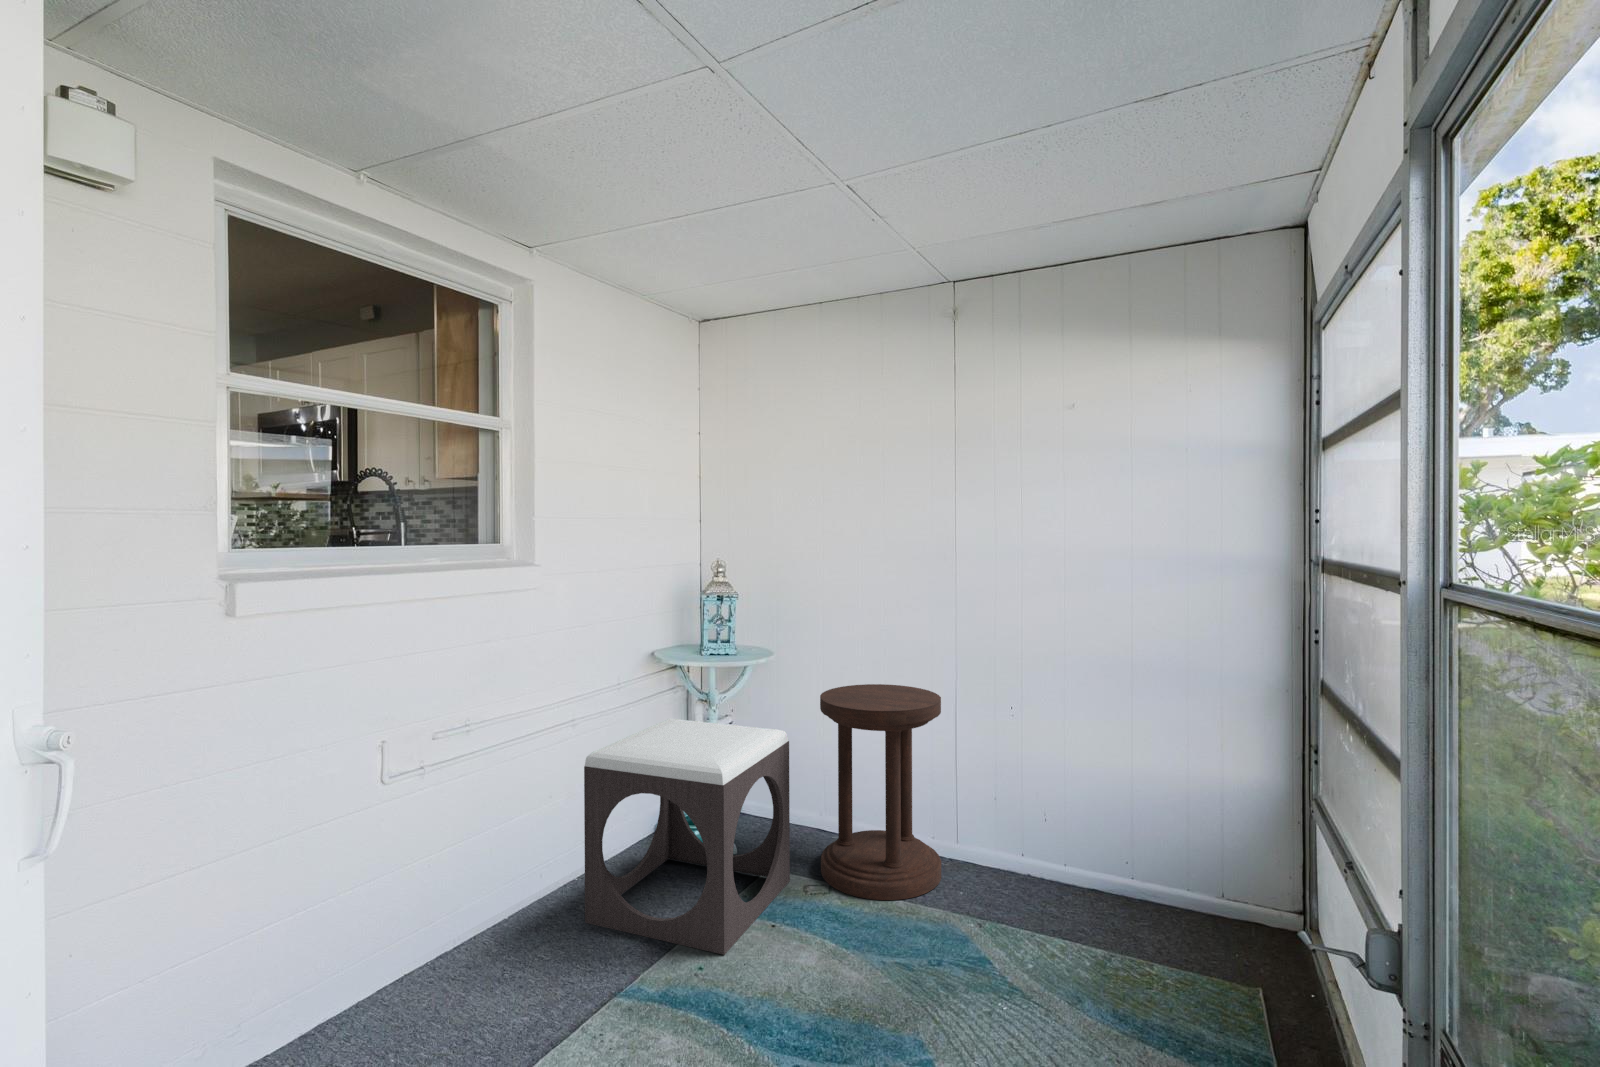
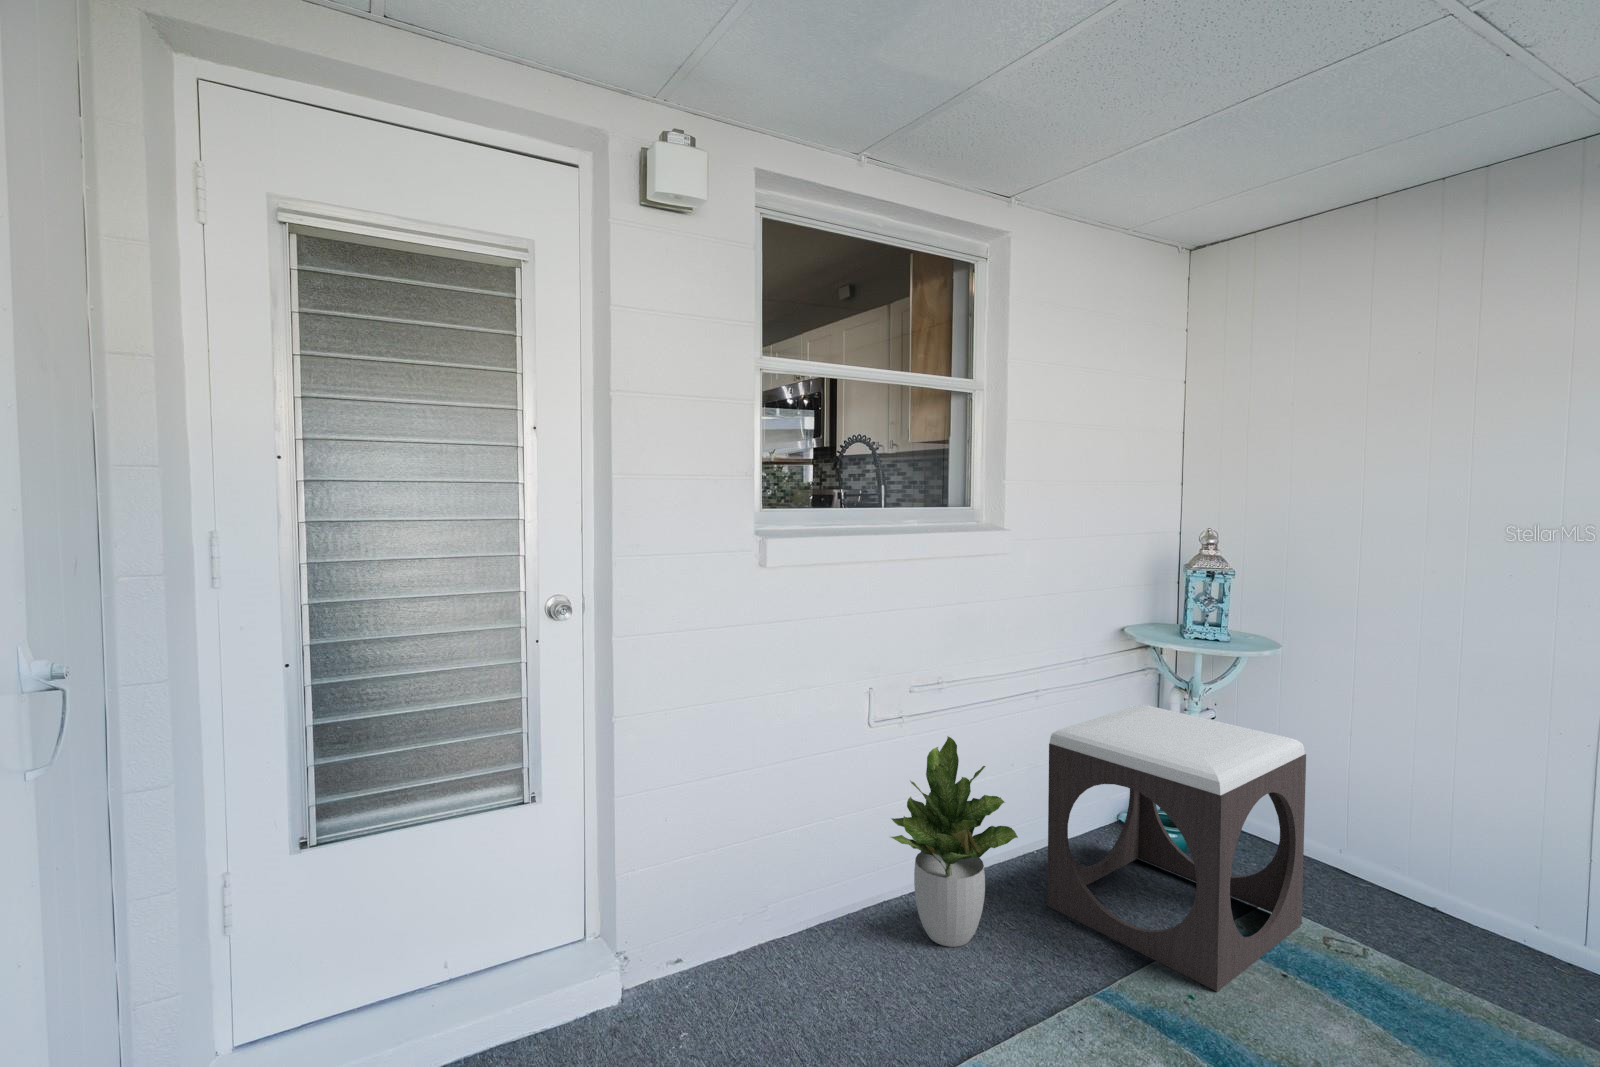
side table: present [820,684,941,900] -> none [1347,695,1569,999]
potted plant: none [412,775,552,991] -> present [891,736,1018,947]

